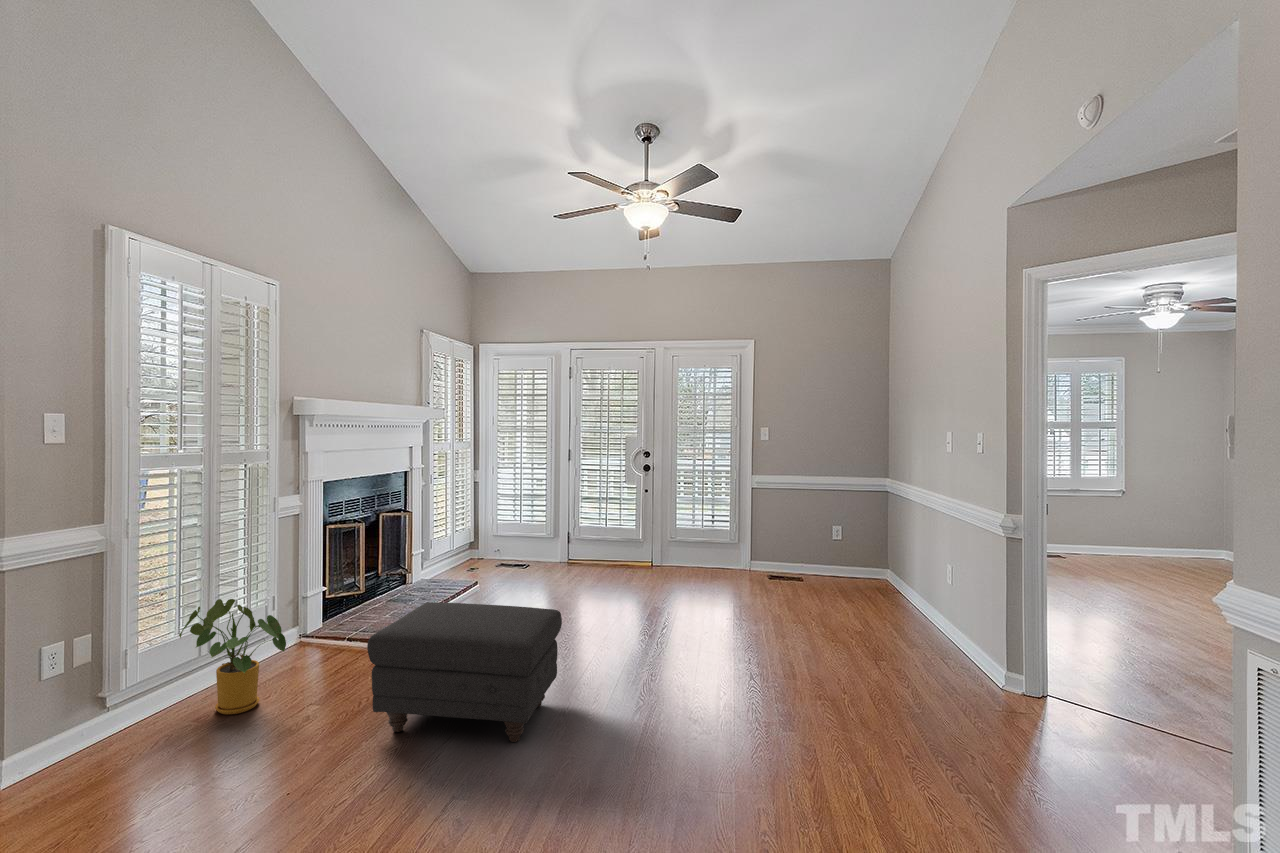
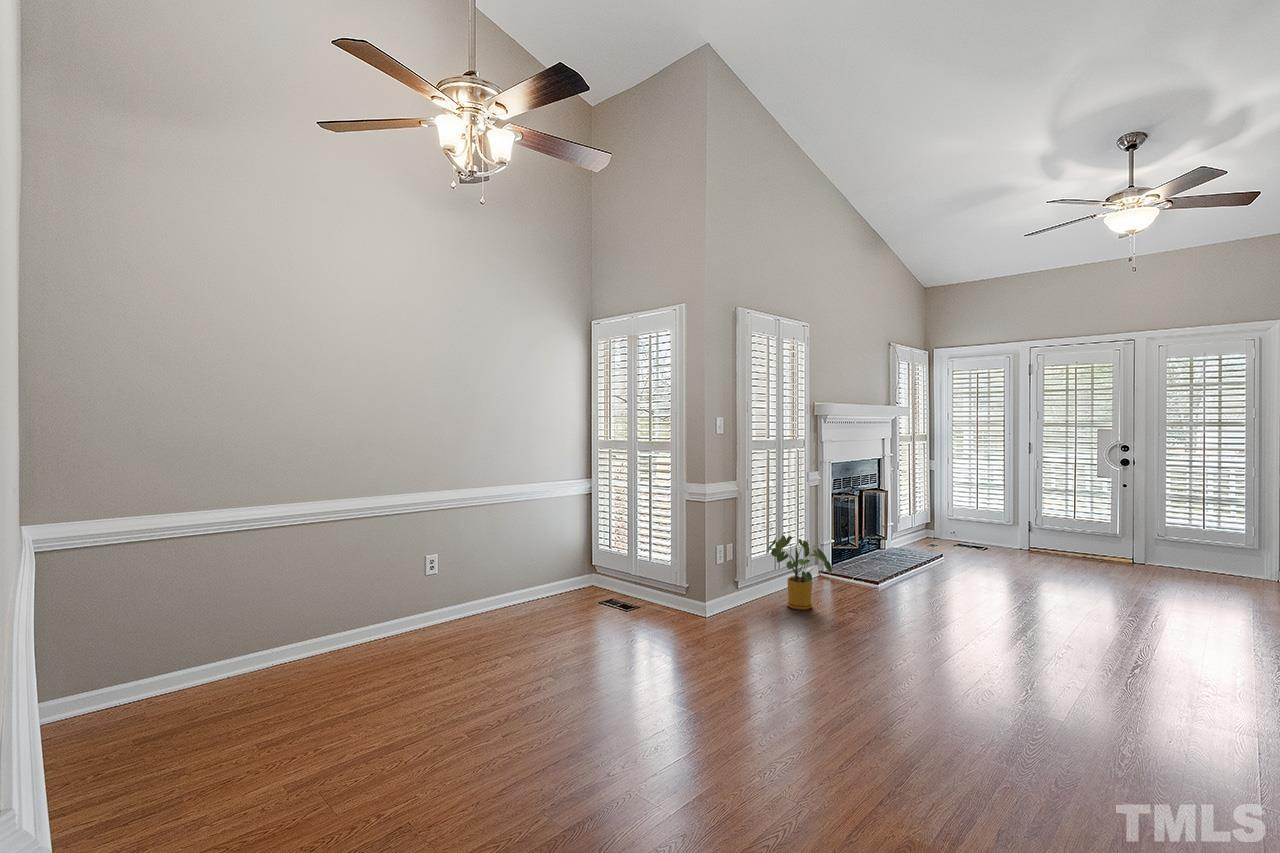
ottoman: present [367,602,562,742] -> none [897,553,1055,663]

